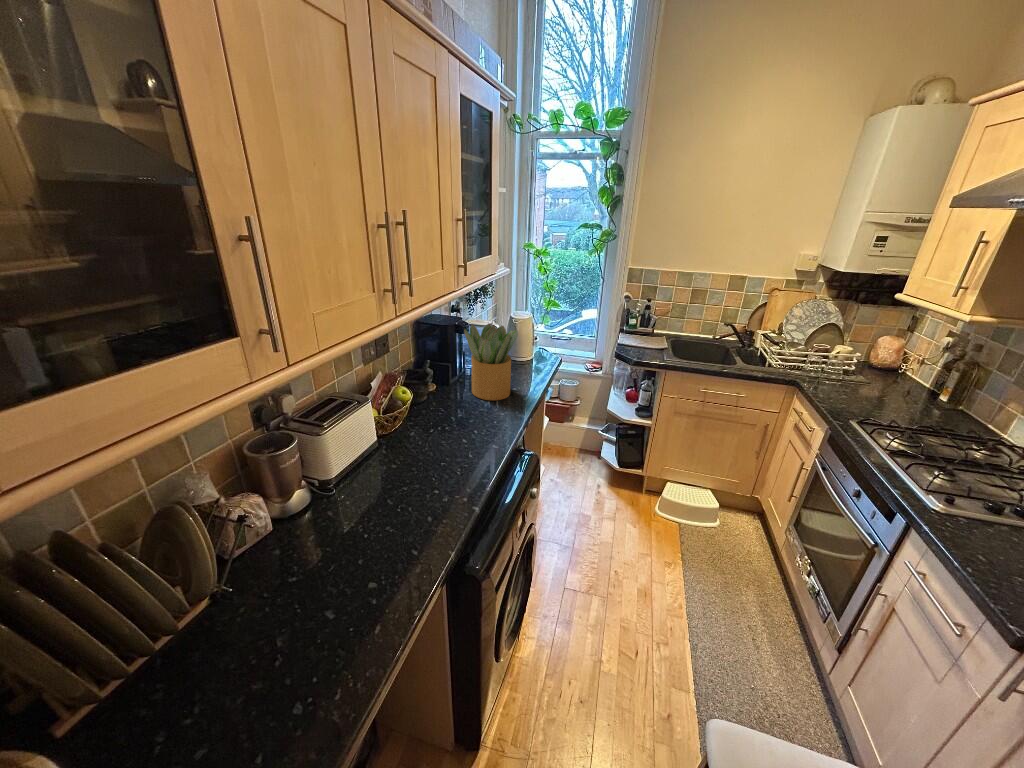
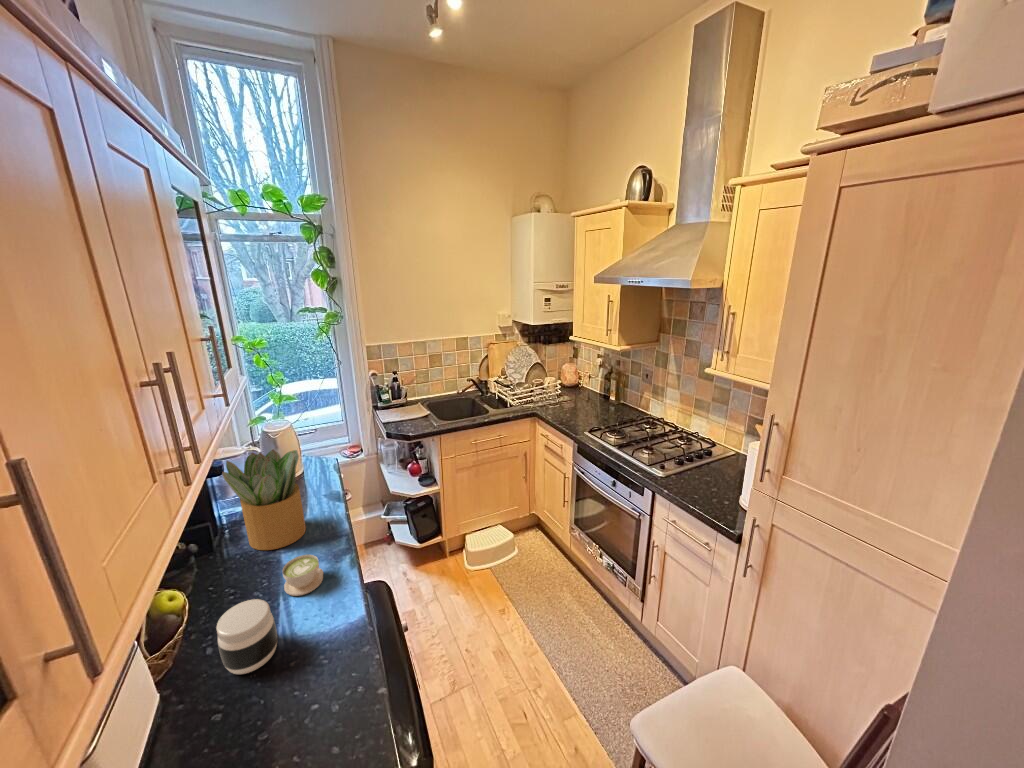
coffee cup: none [470,406,498,433] -> present [283,555,323,596]
jar: none [412,412,448,457] -> present [216,599,277,674]

